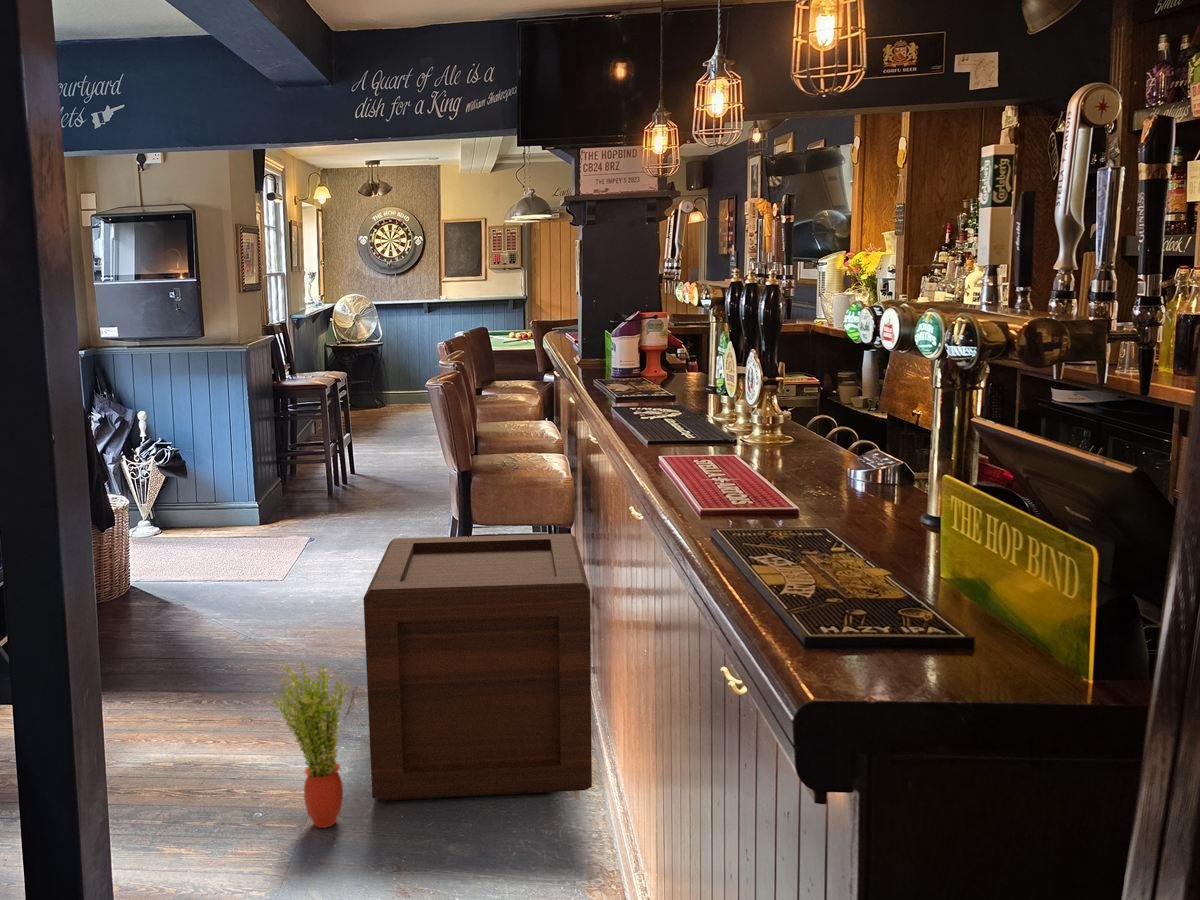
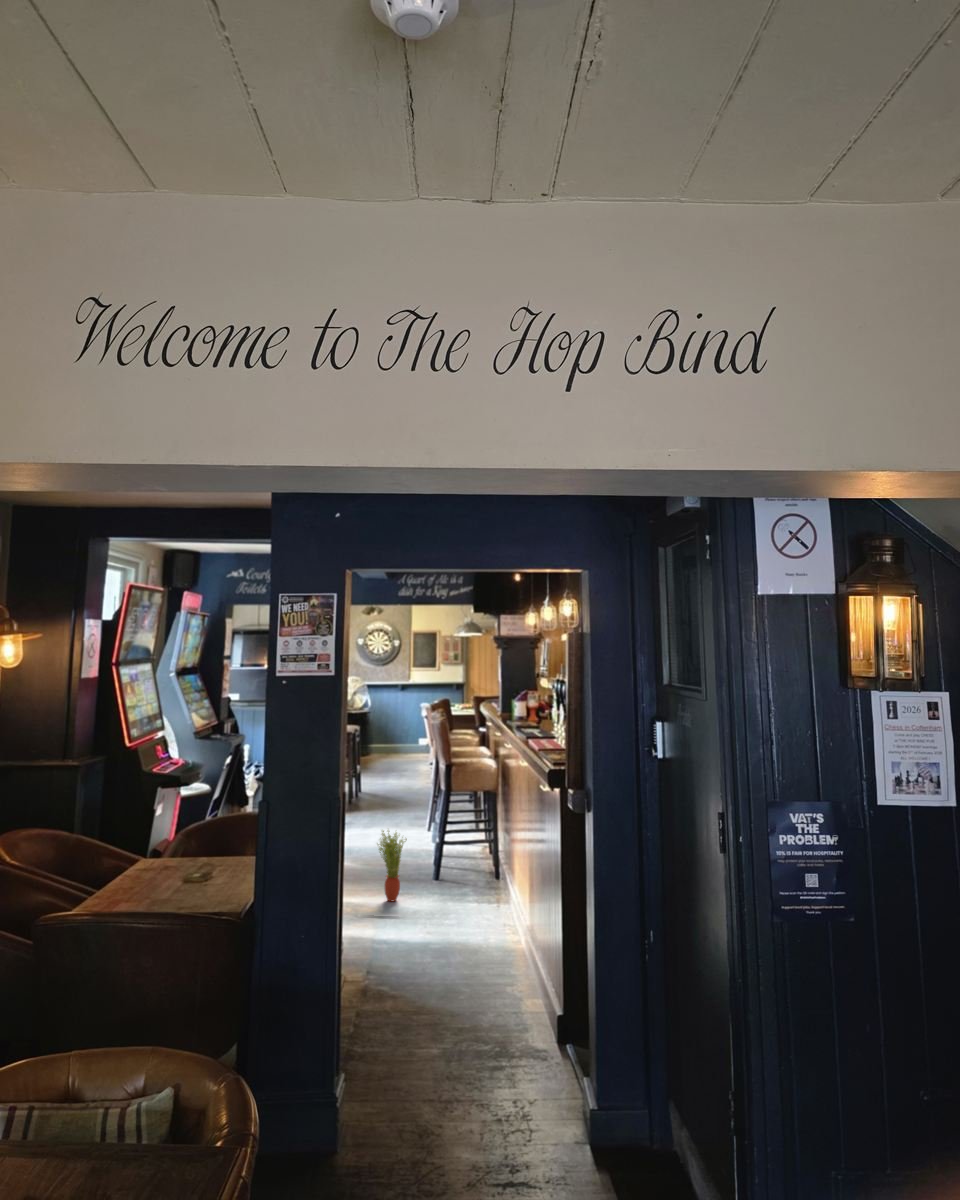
wooden crate: present [363,534,592,801] -> none [410,790,504,896]

